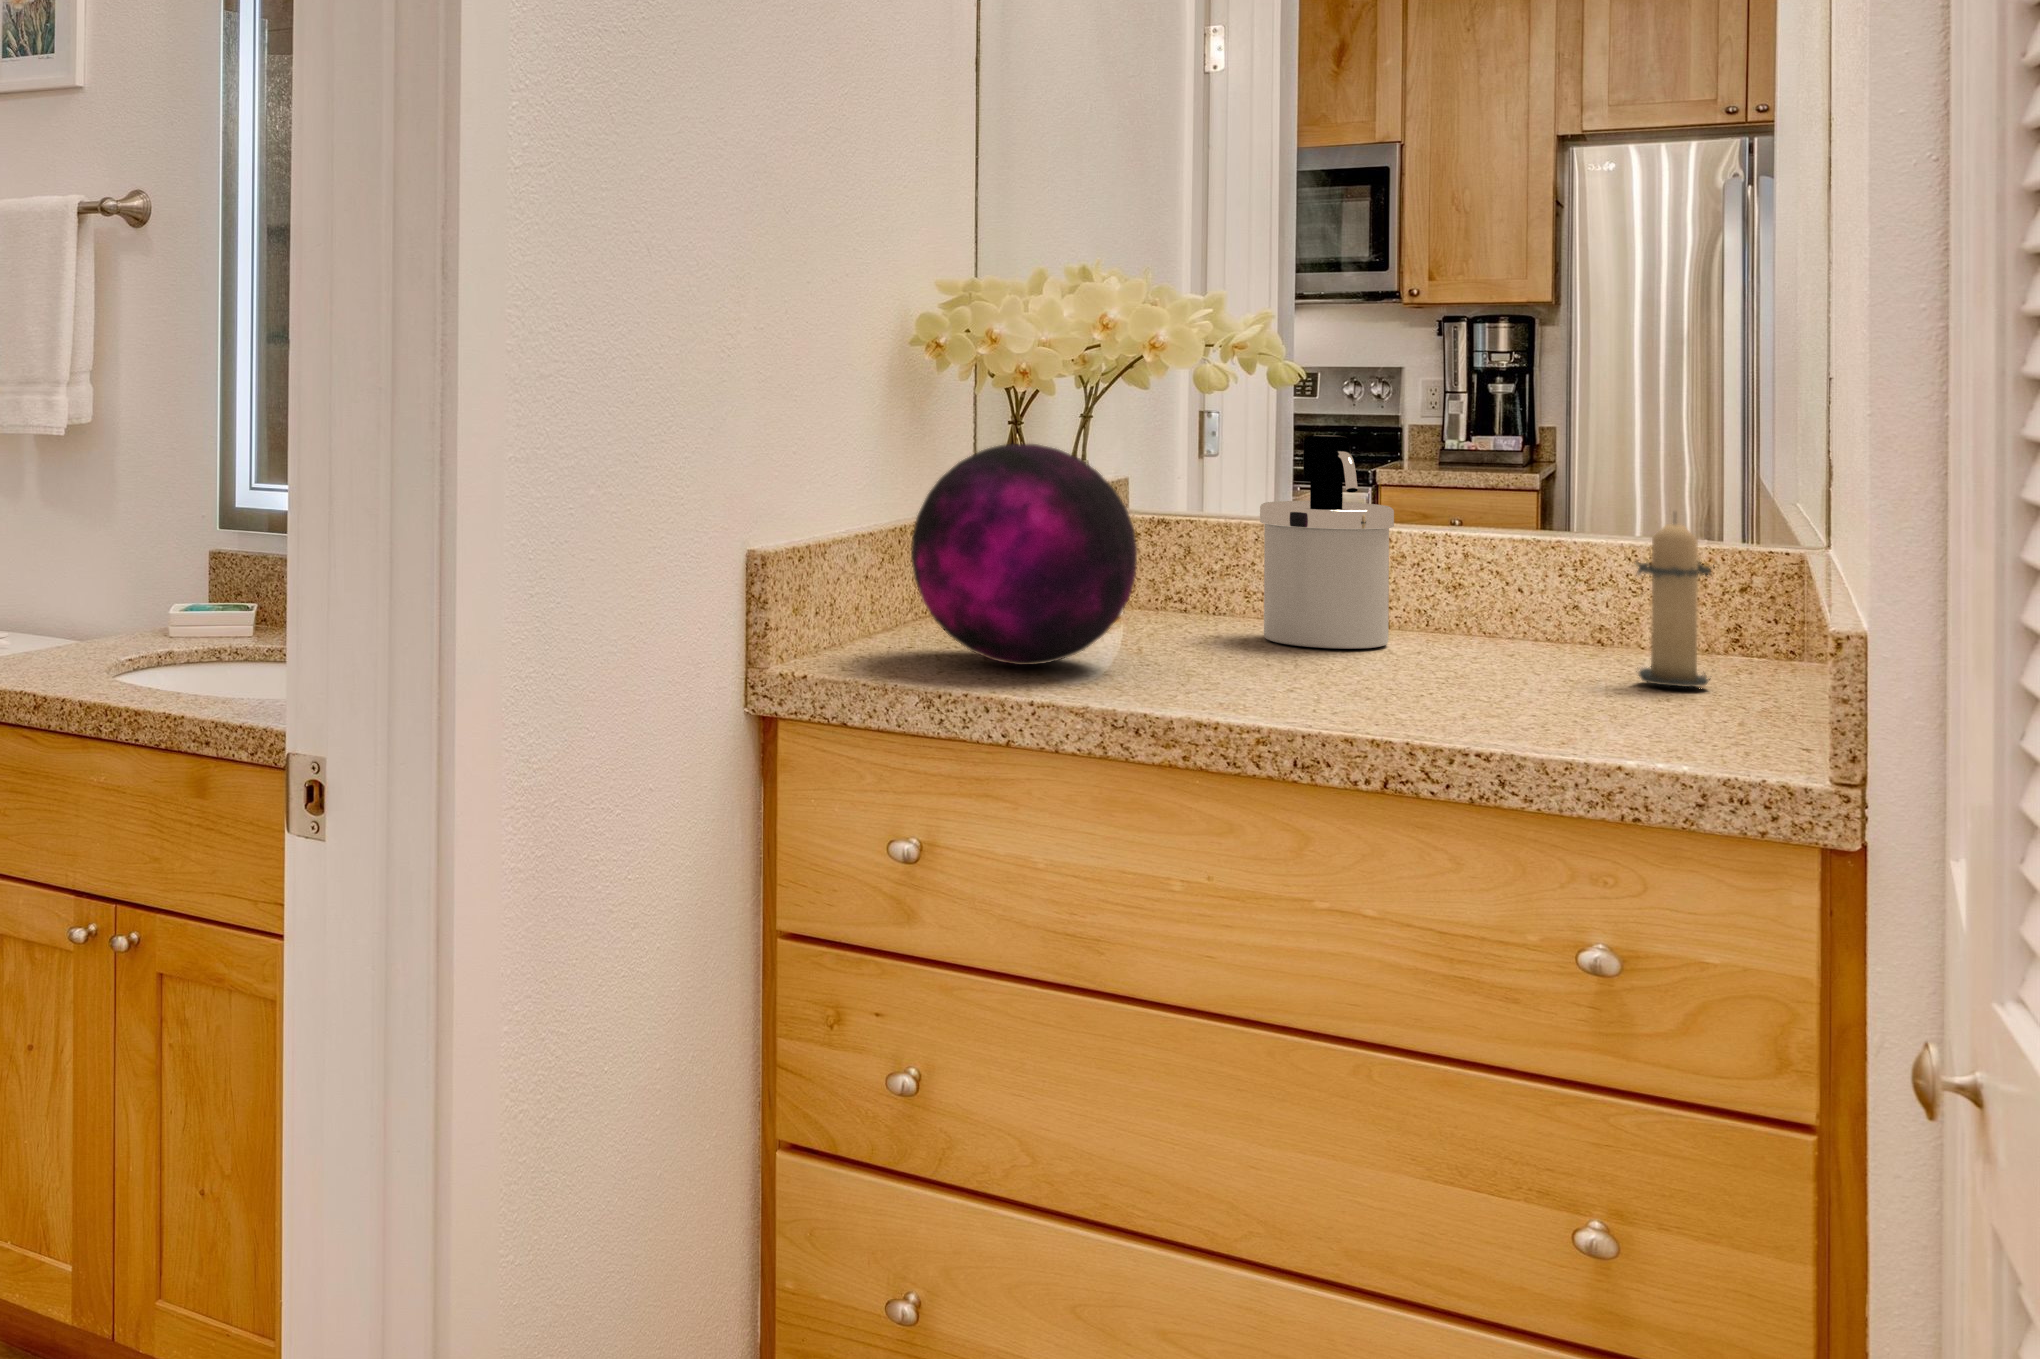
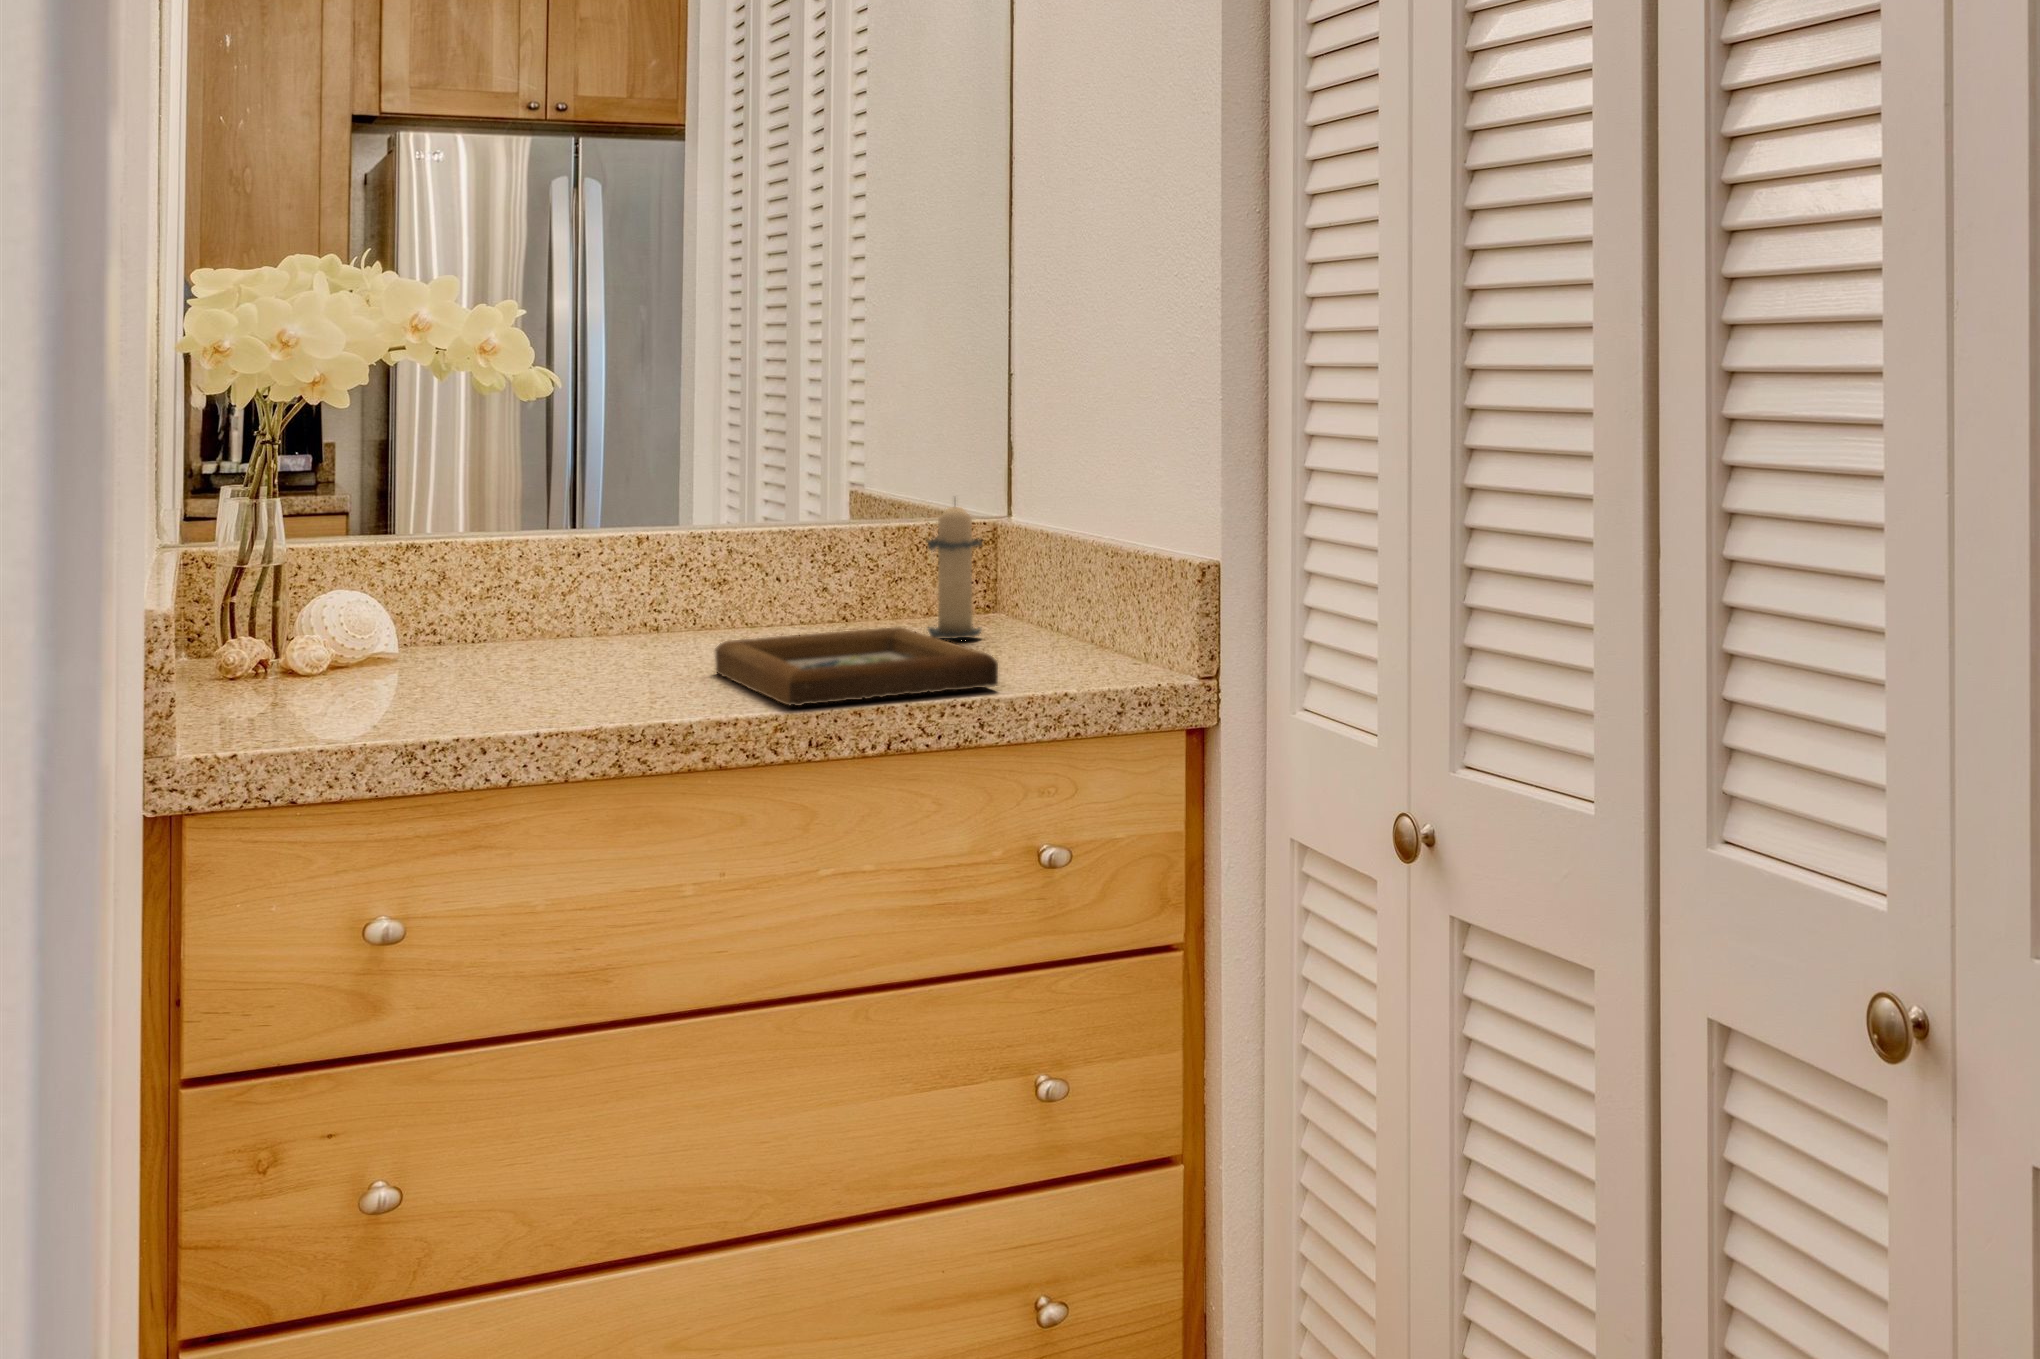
soap dispenser: present [1260,436,1394,649] -> none [562,451,702,654]
decorative orb: present [911,444,1137,665] -> none [291,471,557,708]
picture frame: none [1281,645,1559,741] -> present [715,627,998,706]

